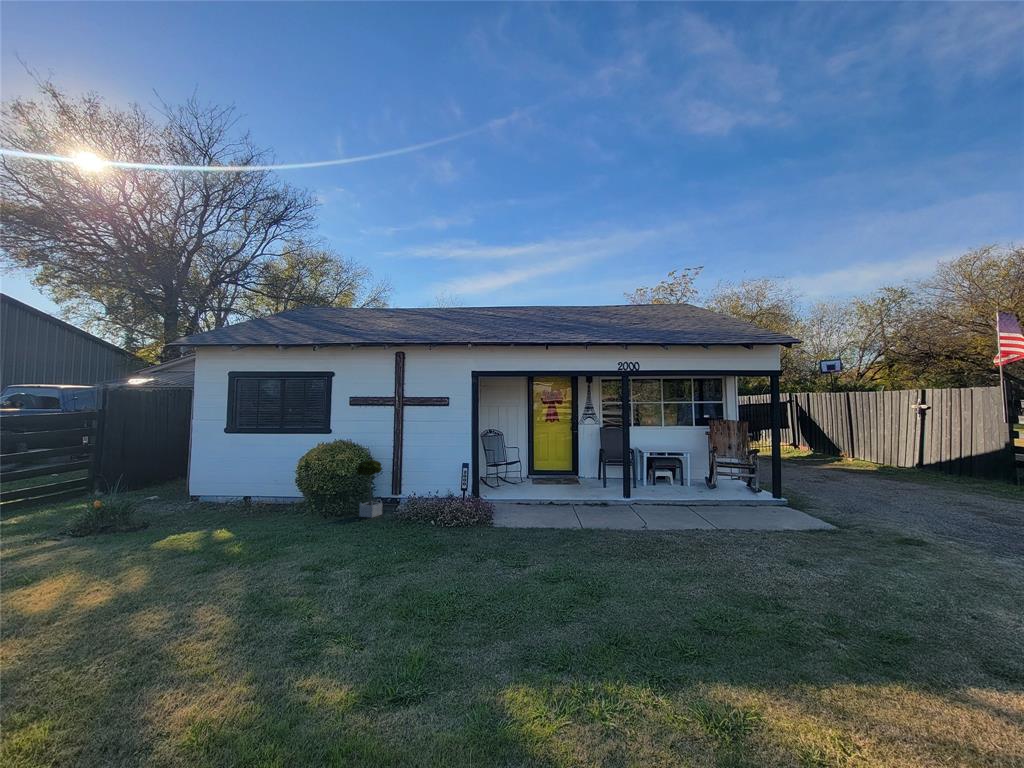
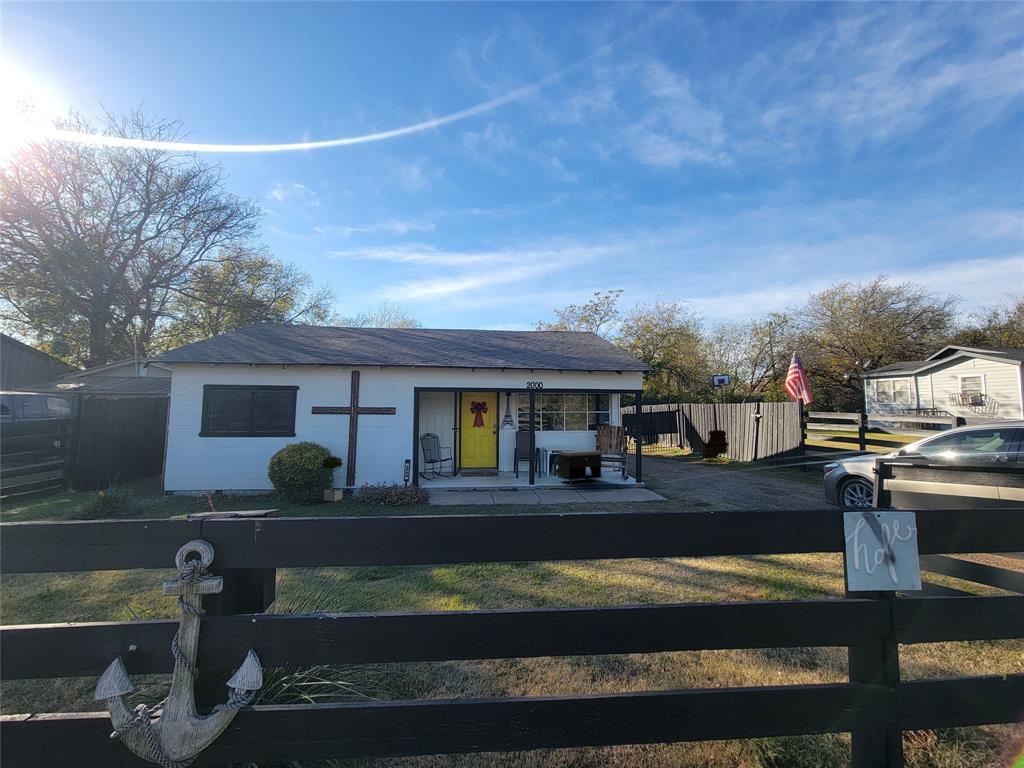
lounge chair: none [833,425,872,467] -> present [702,430,729,462]
storage bench: none [658,451,719,495] -> present [558,450,602,483]

